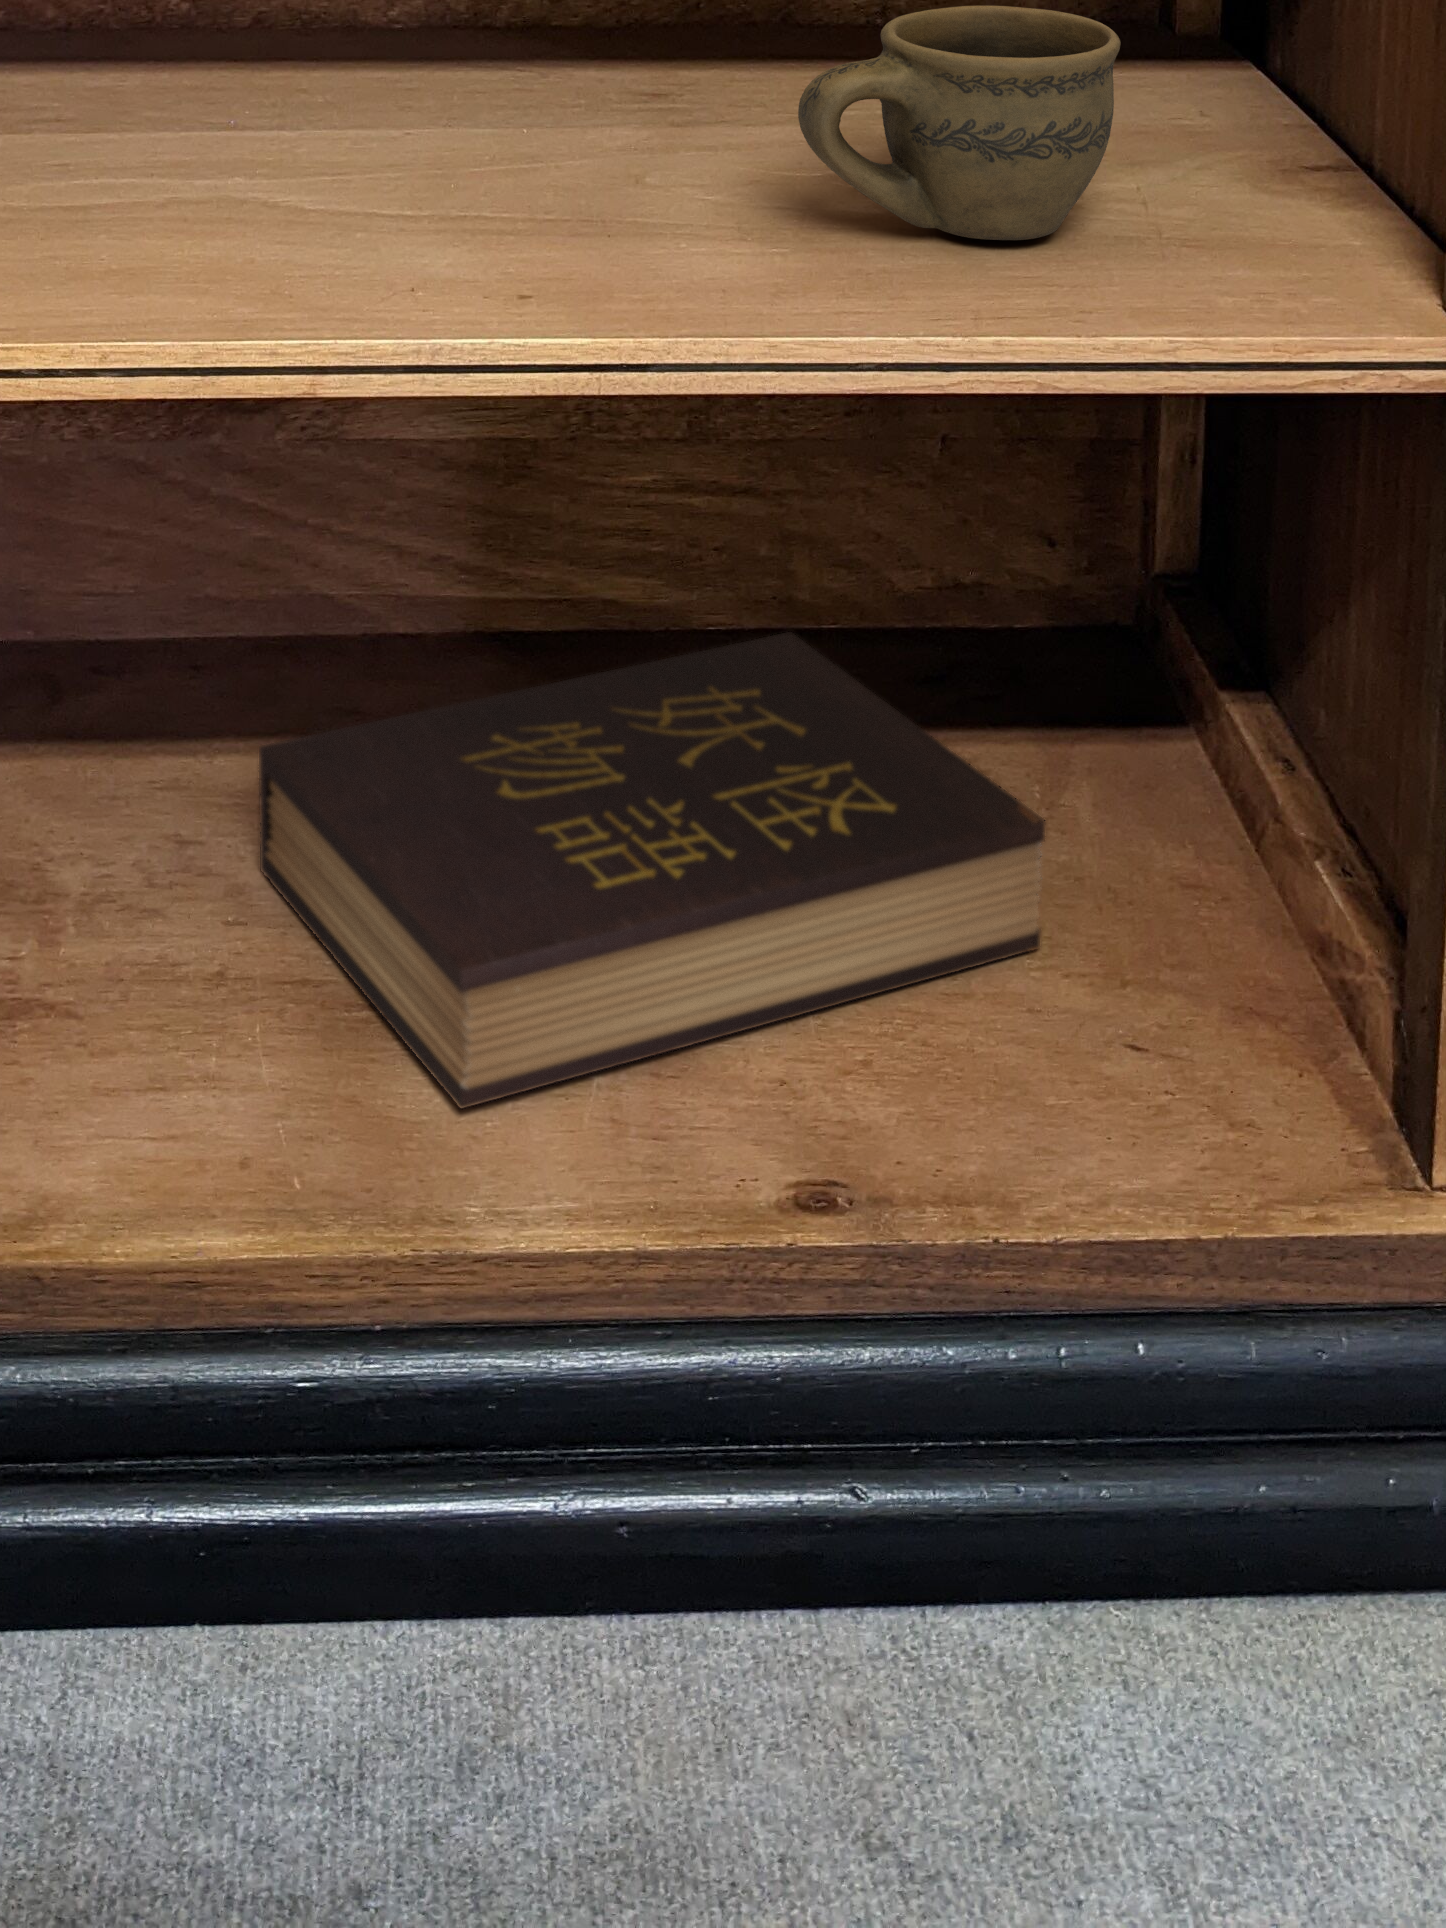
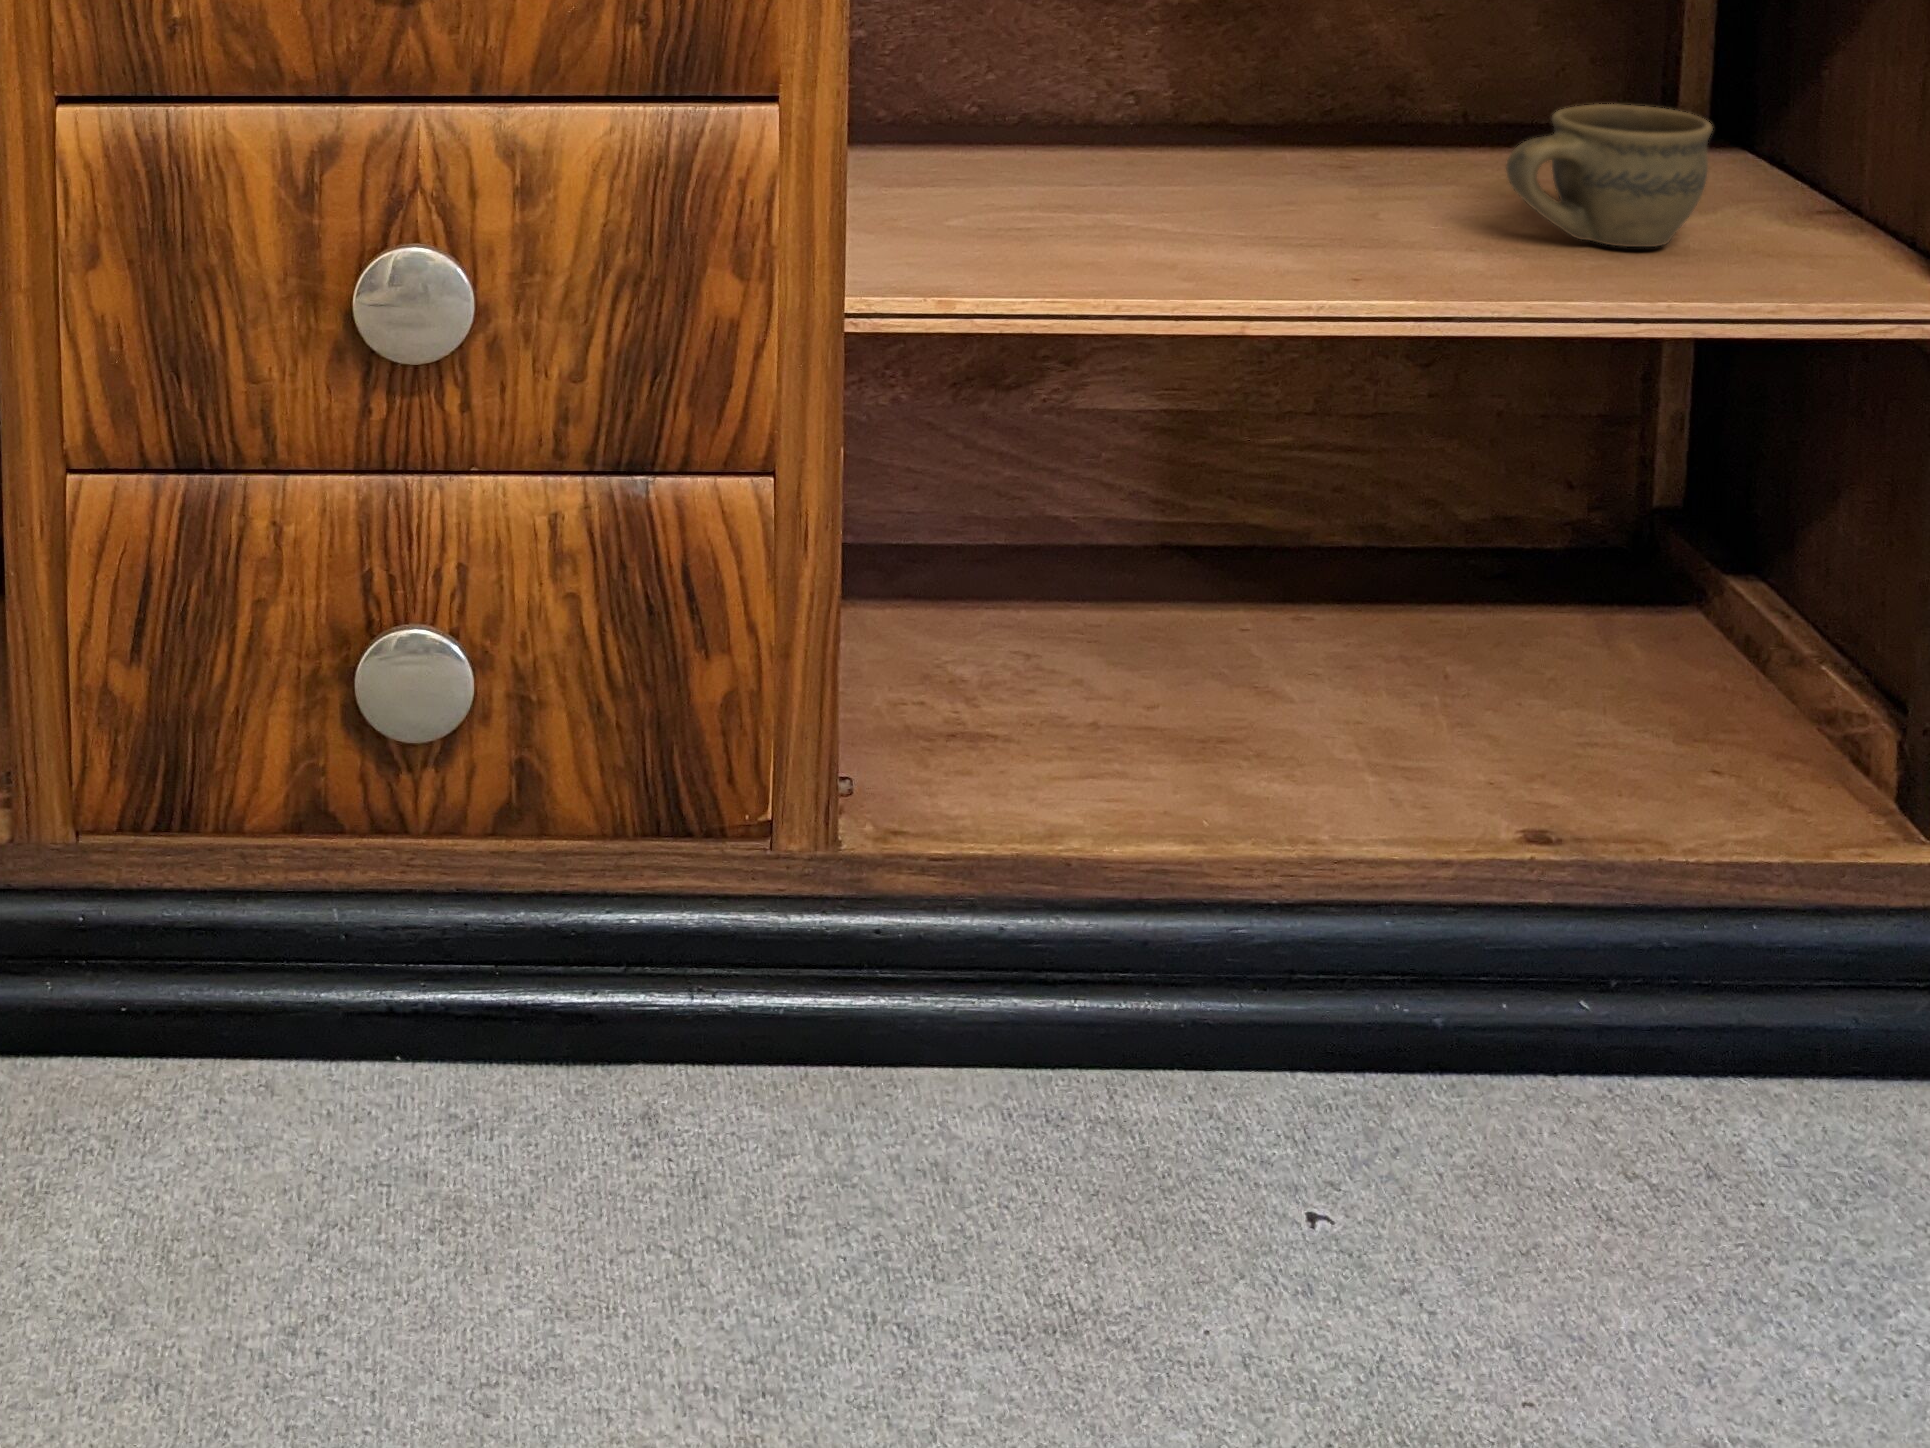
hardback book: present [259,632,1045,1109] -> none [1096,522,1635,782]

